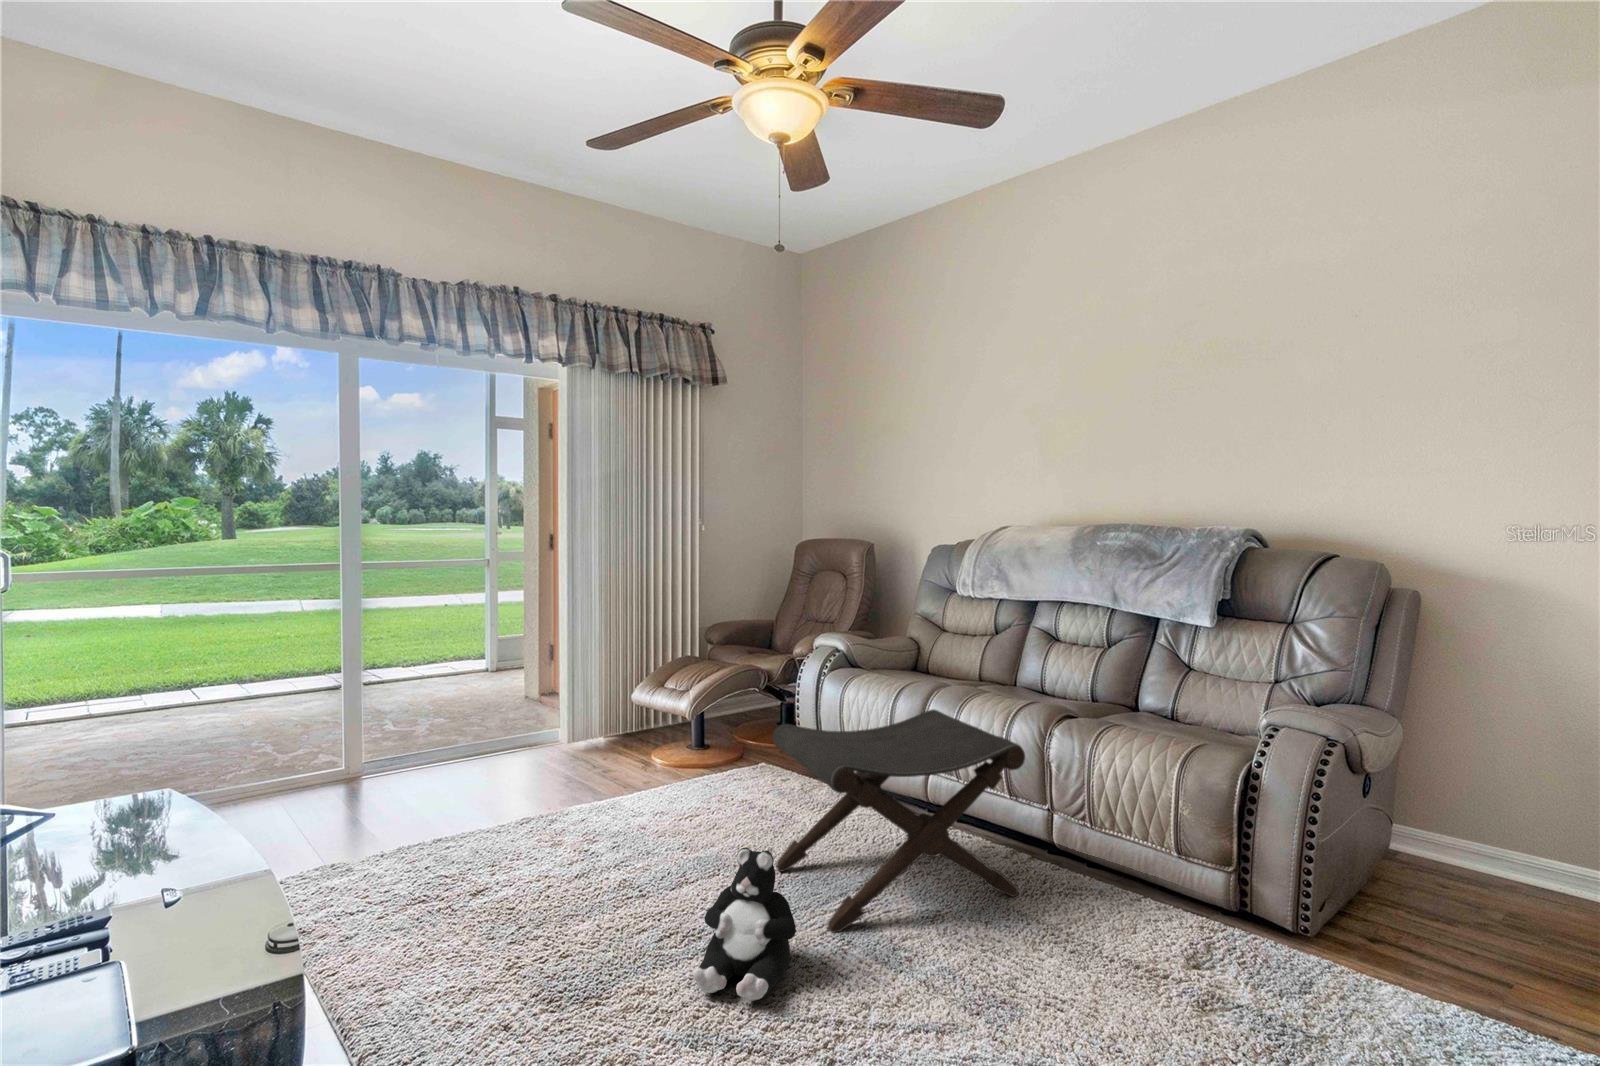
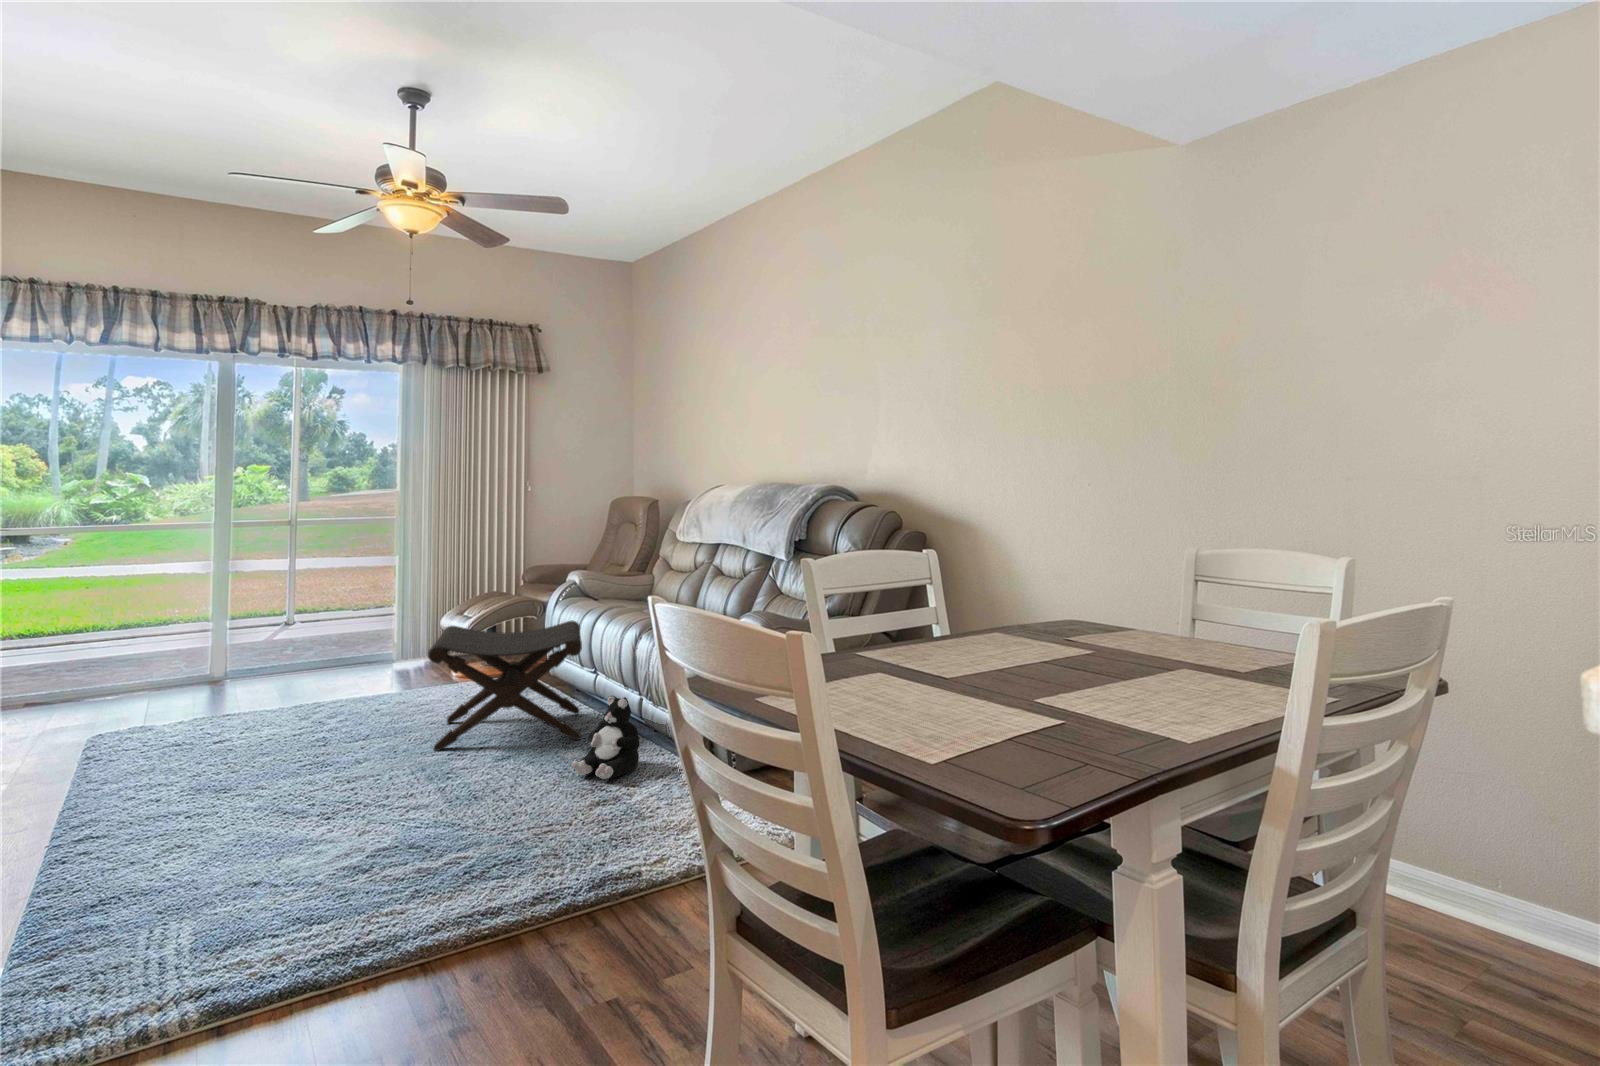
plush toy: present [693,848,796,1001] -> present [573,696,640,779]

